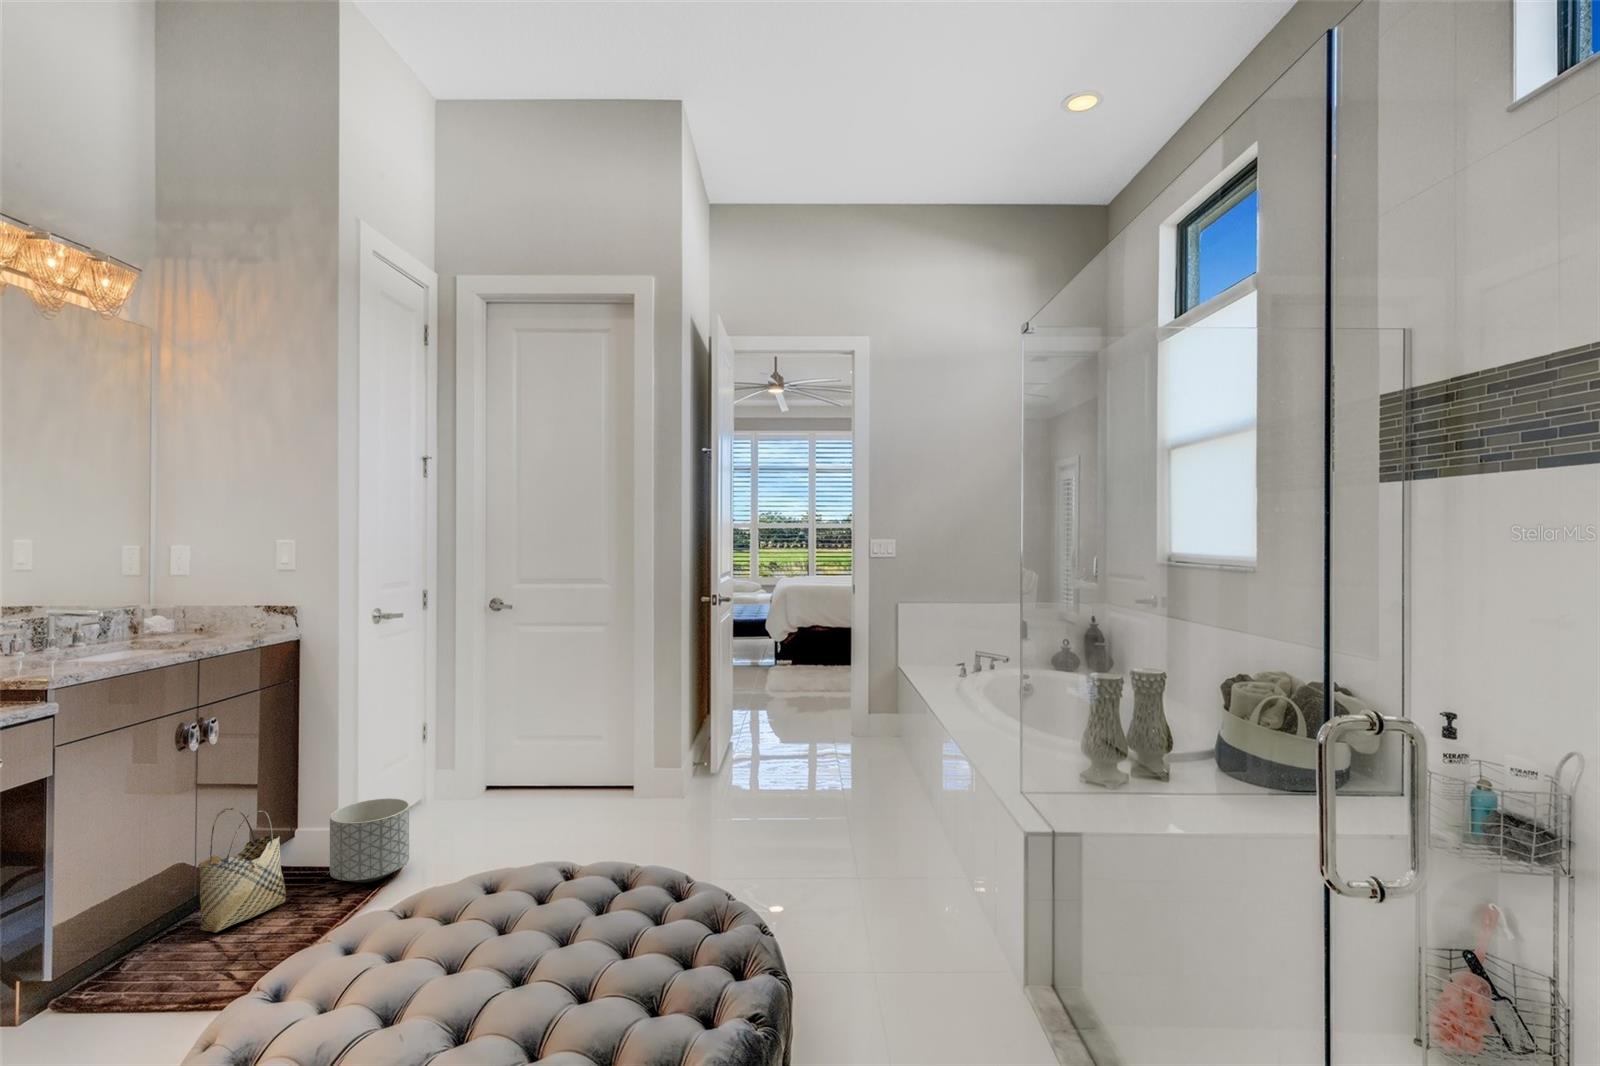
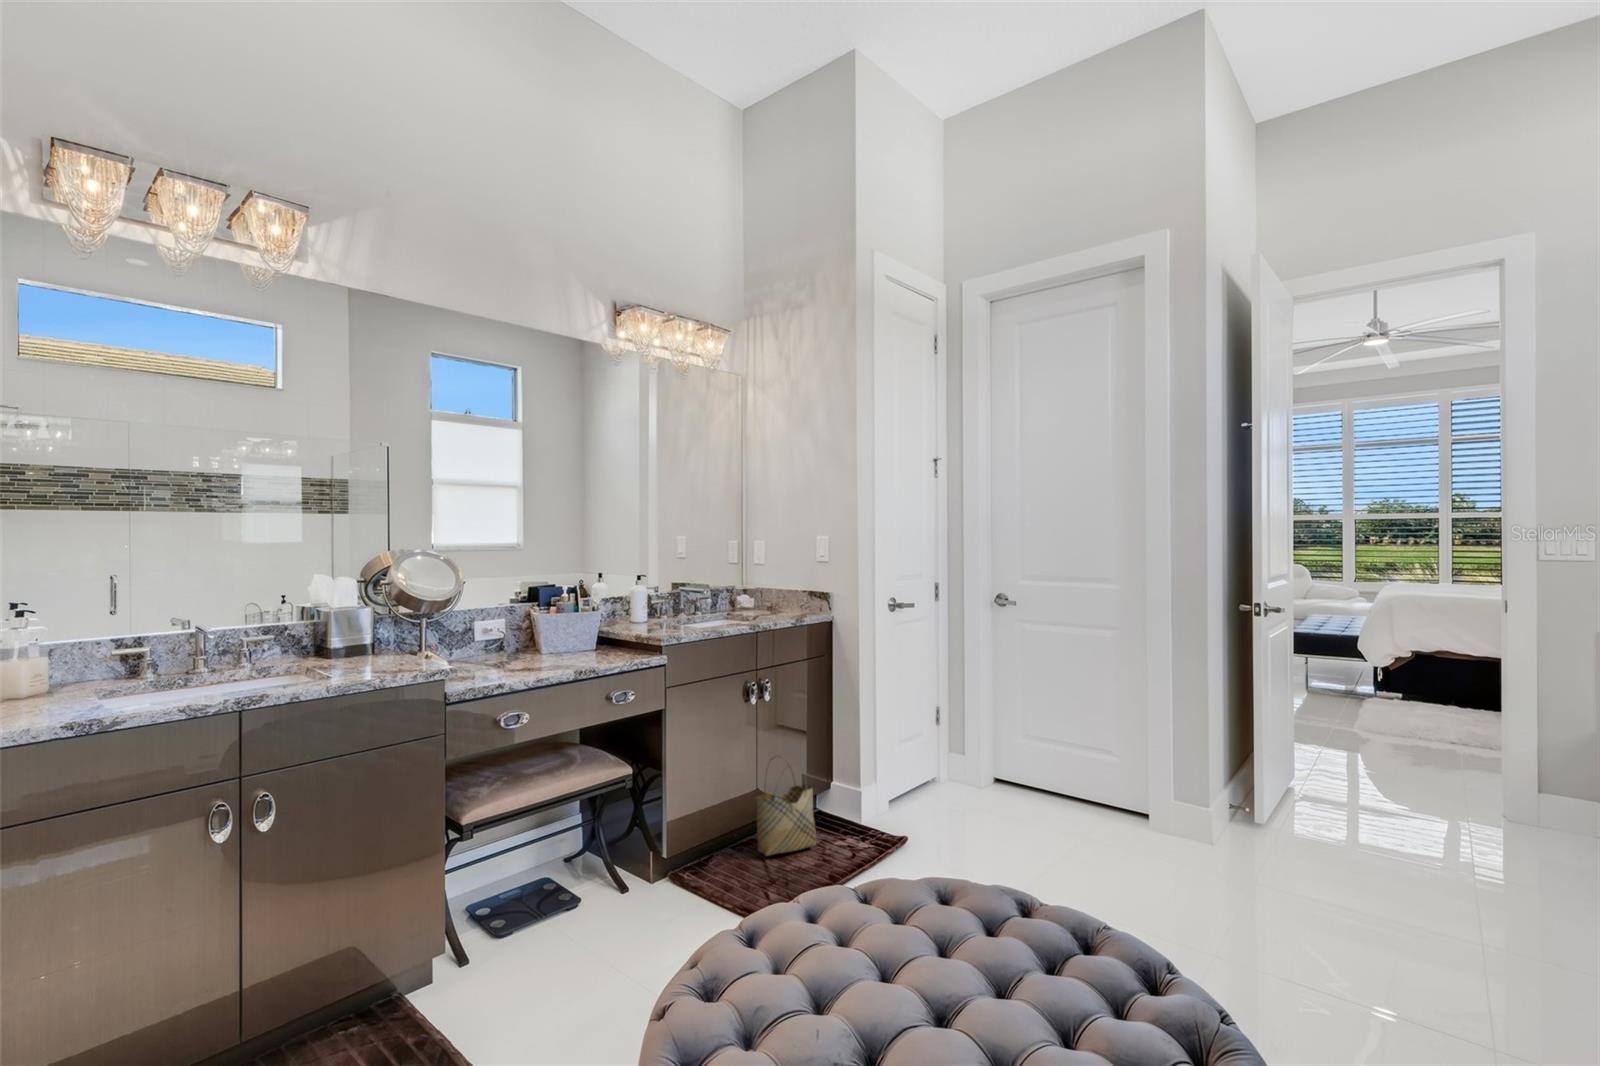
planter: present [330,798,409,883] -> none [850,771,914,847]

